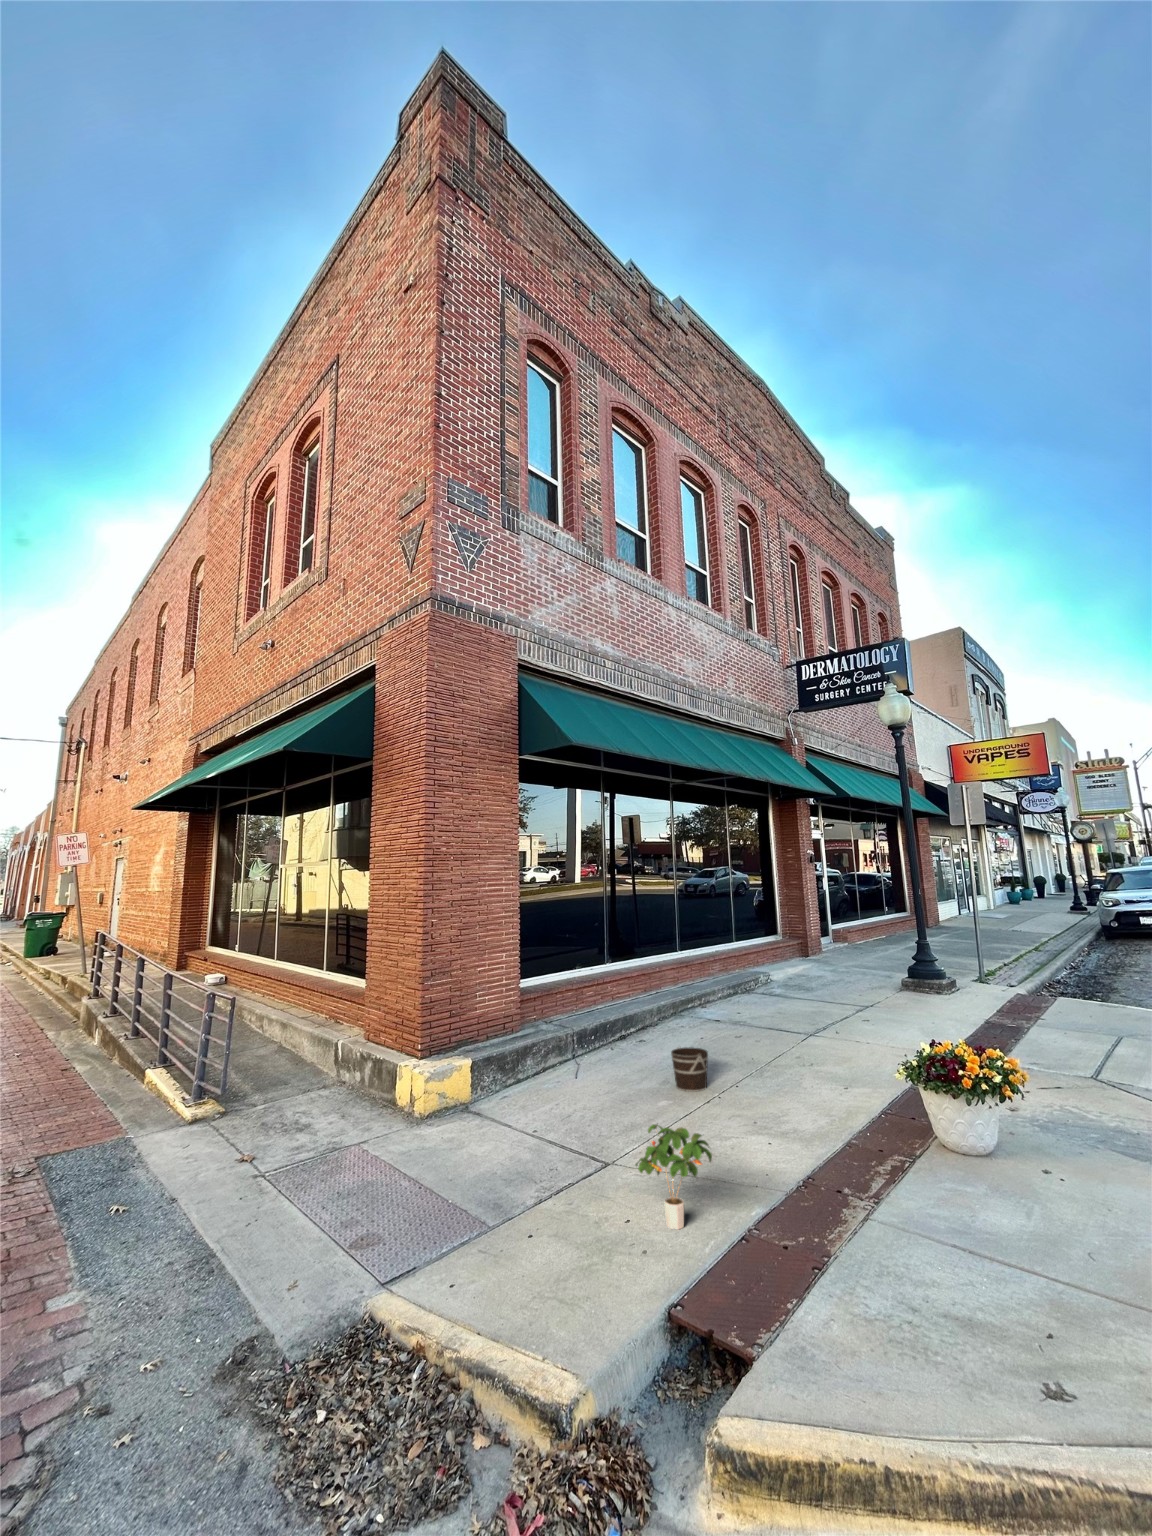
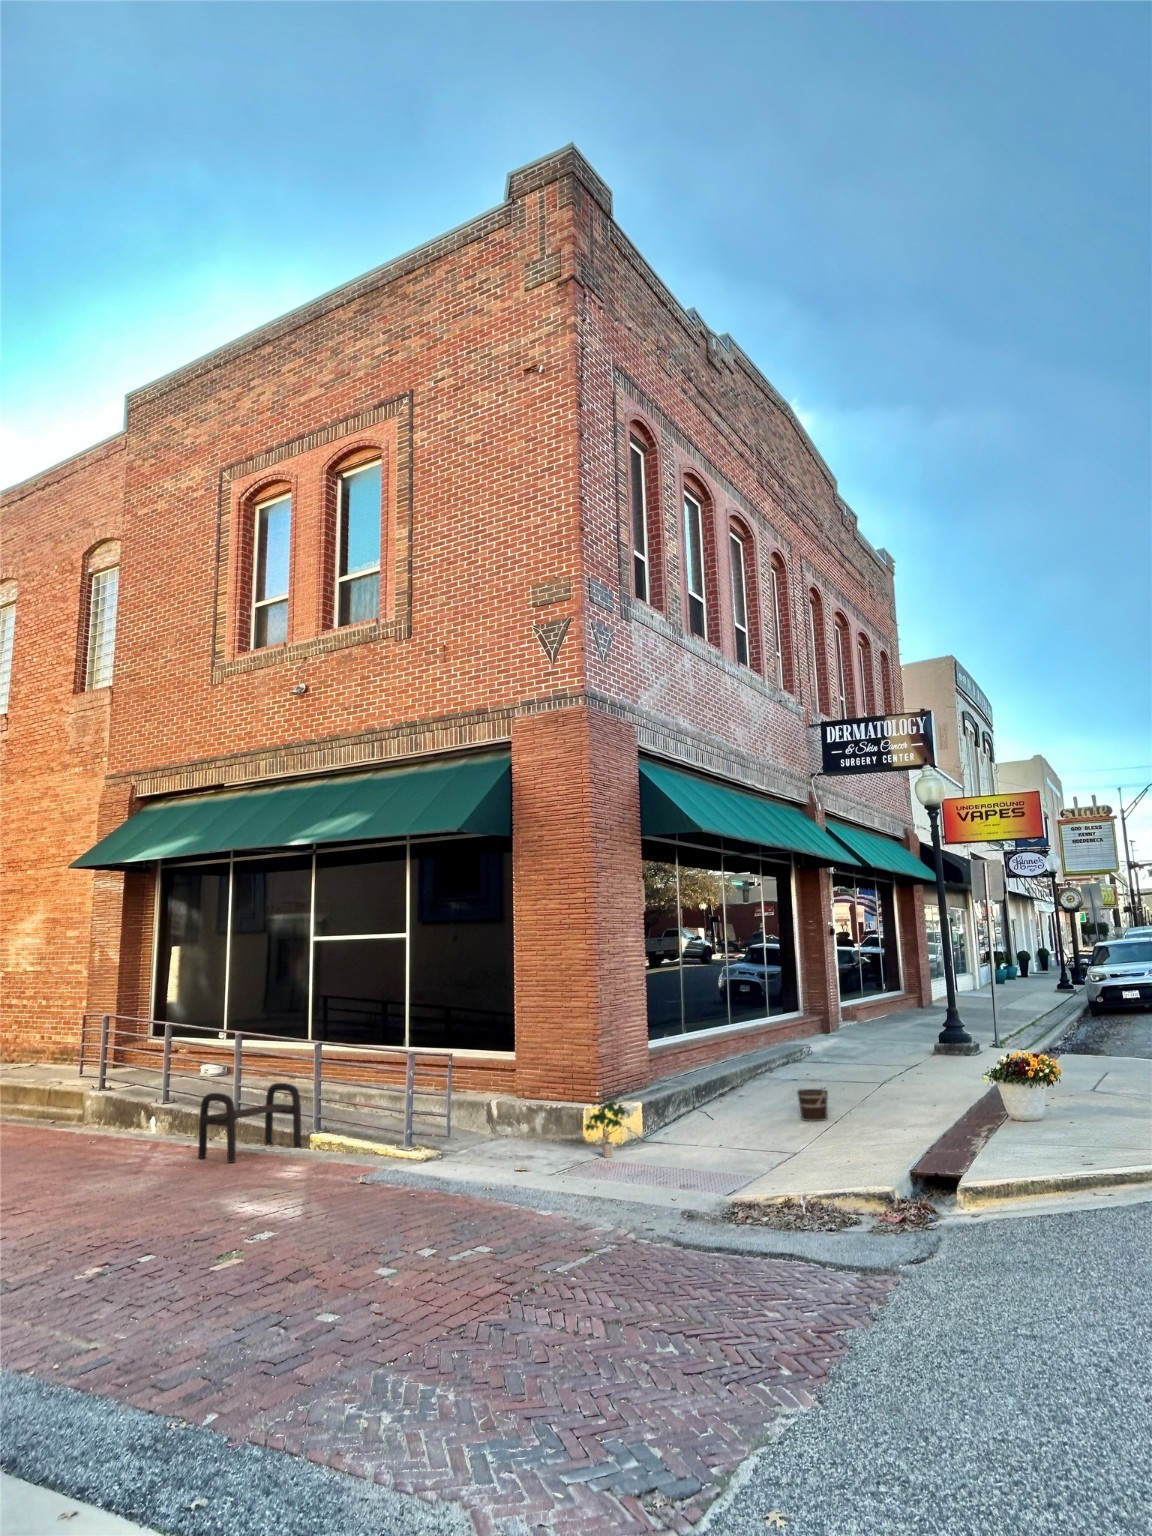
bench: none [46,1012,160,1101] -> present [198,1083,301,1163]
potted plant: present [636,1124,712,1230] -> present [585,1101,629,1158]

